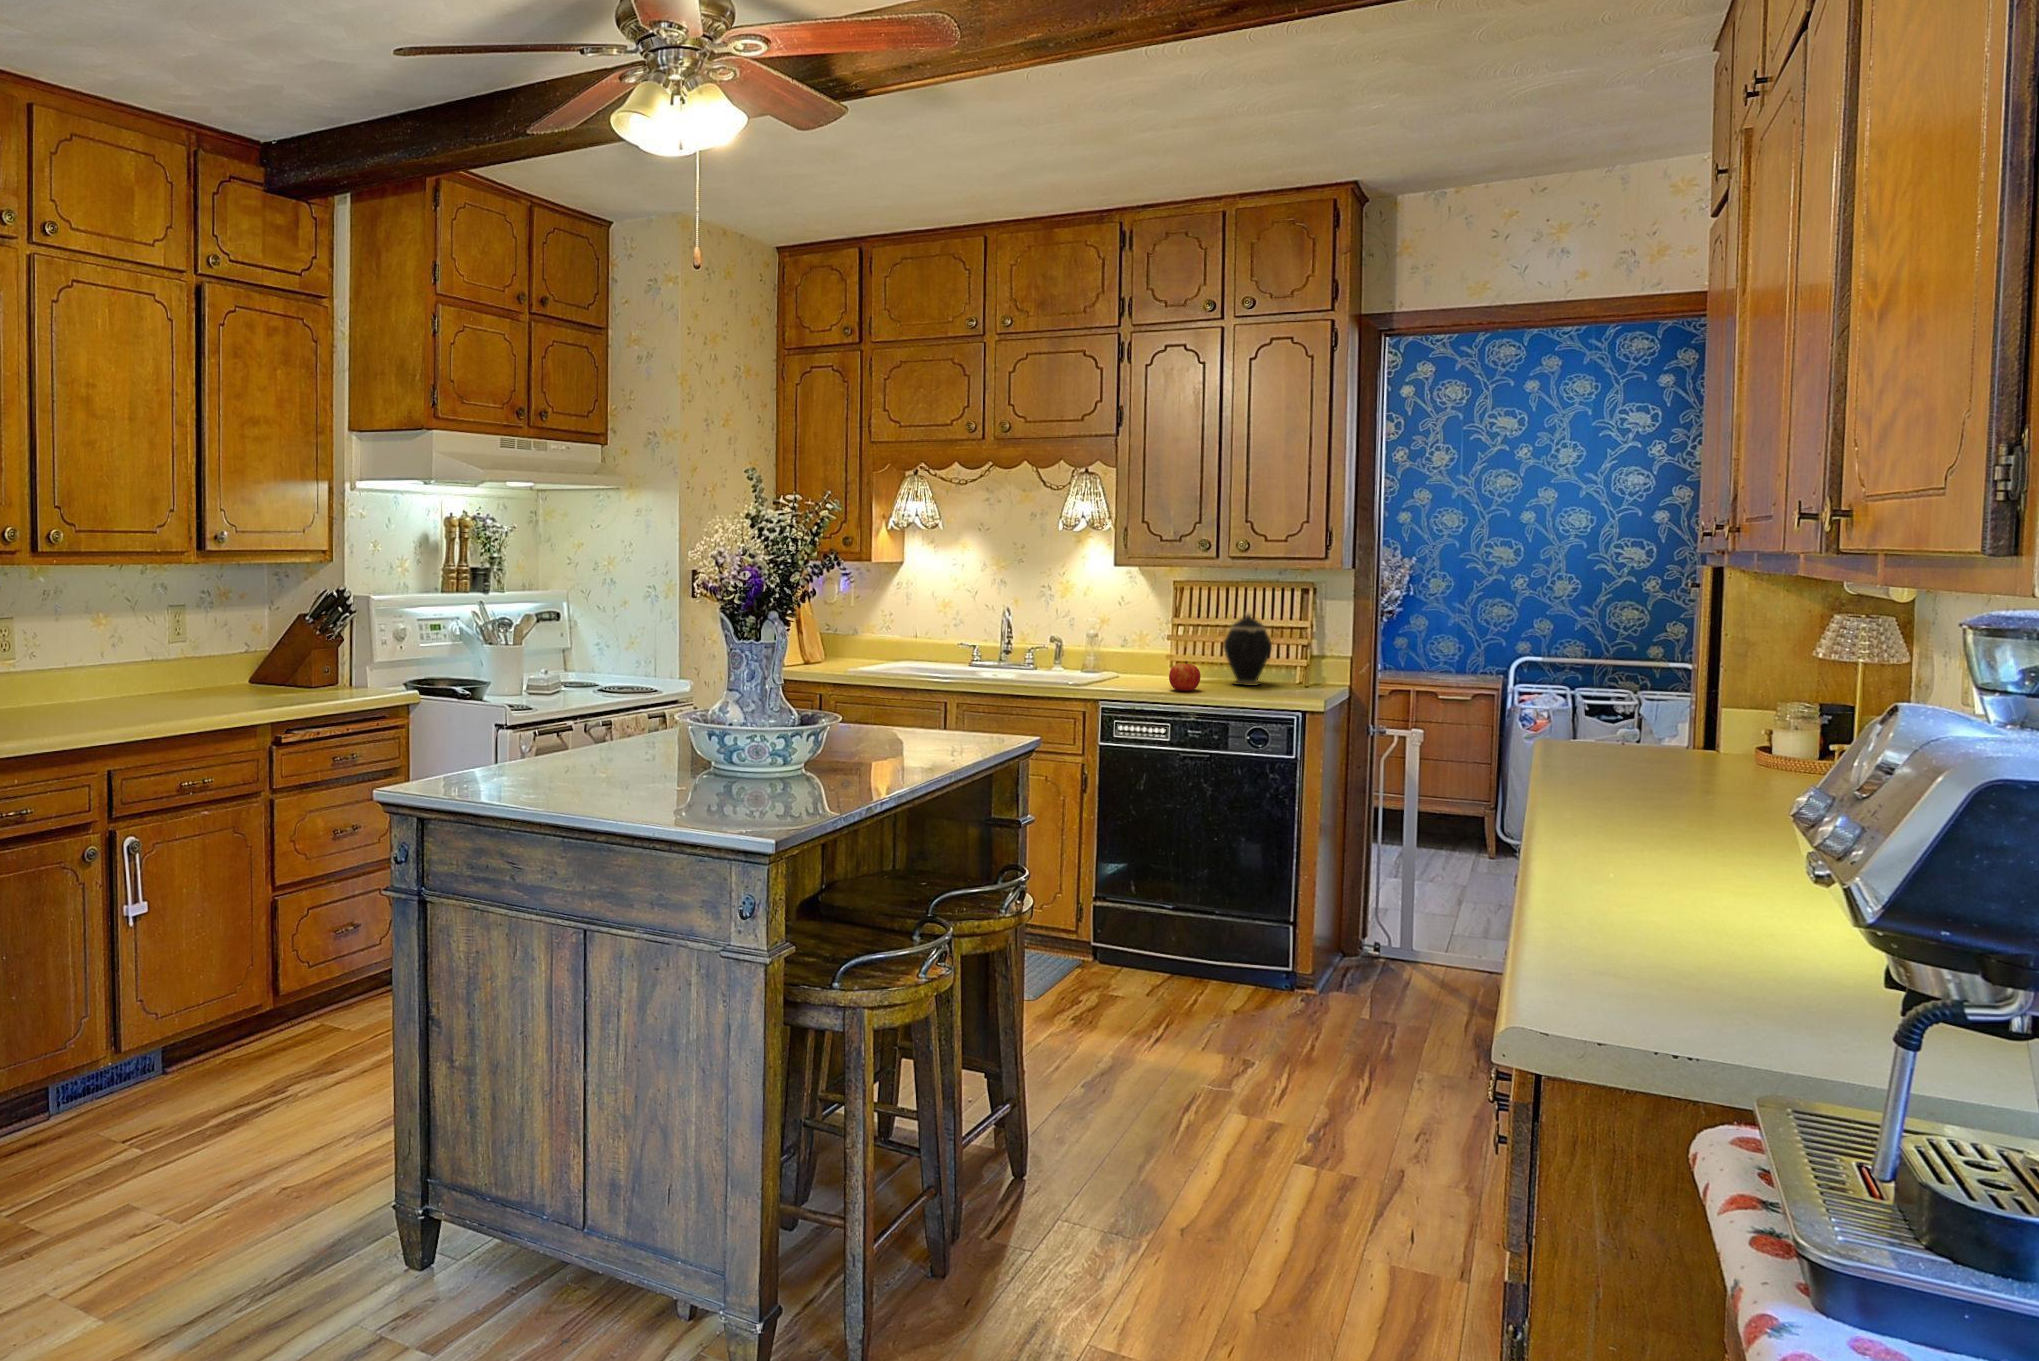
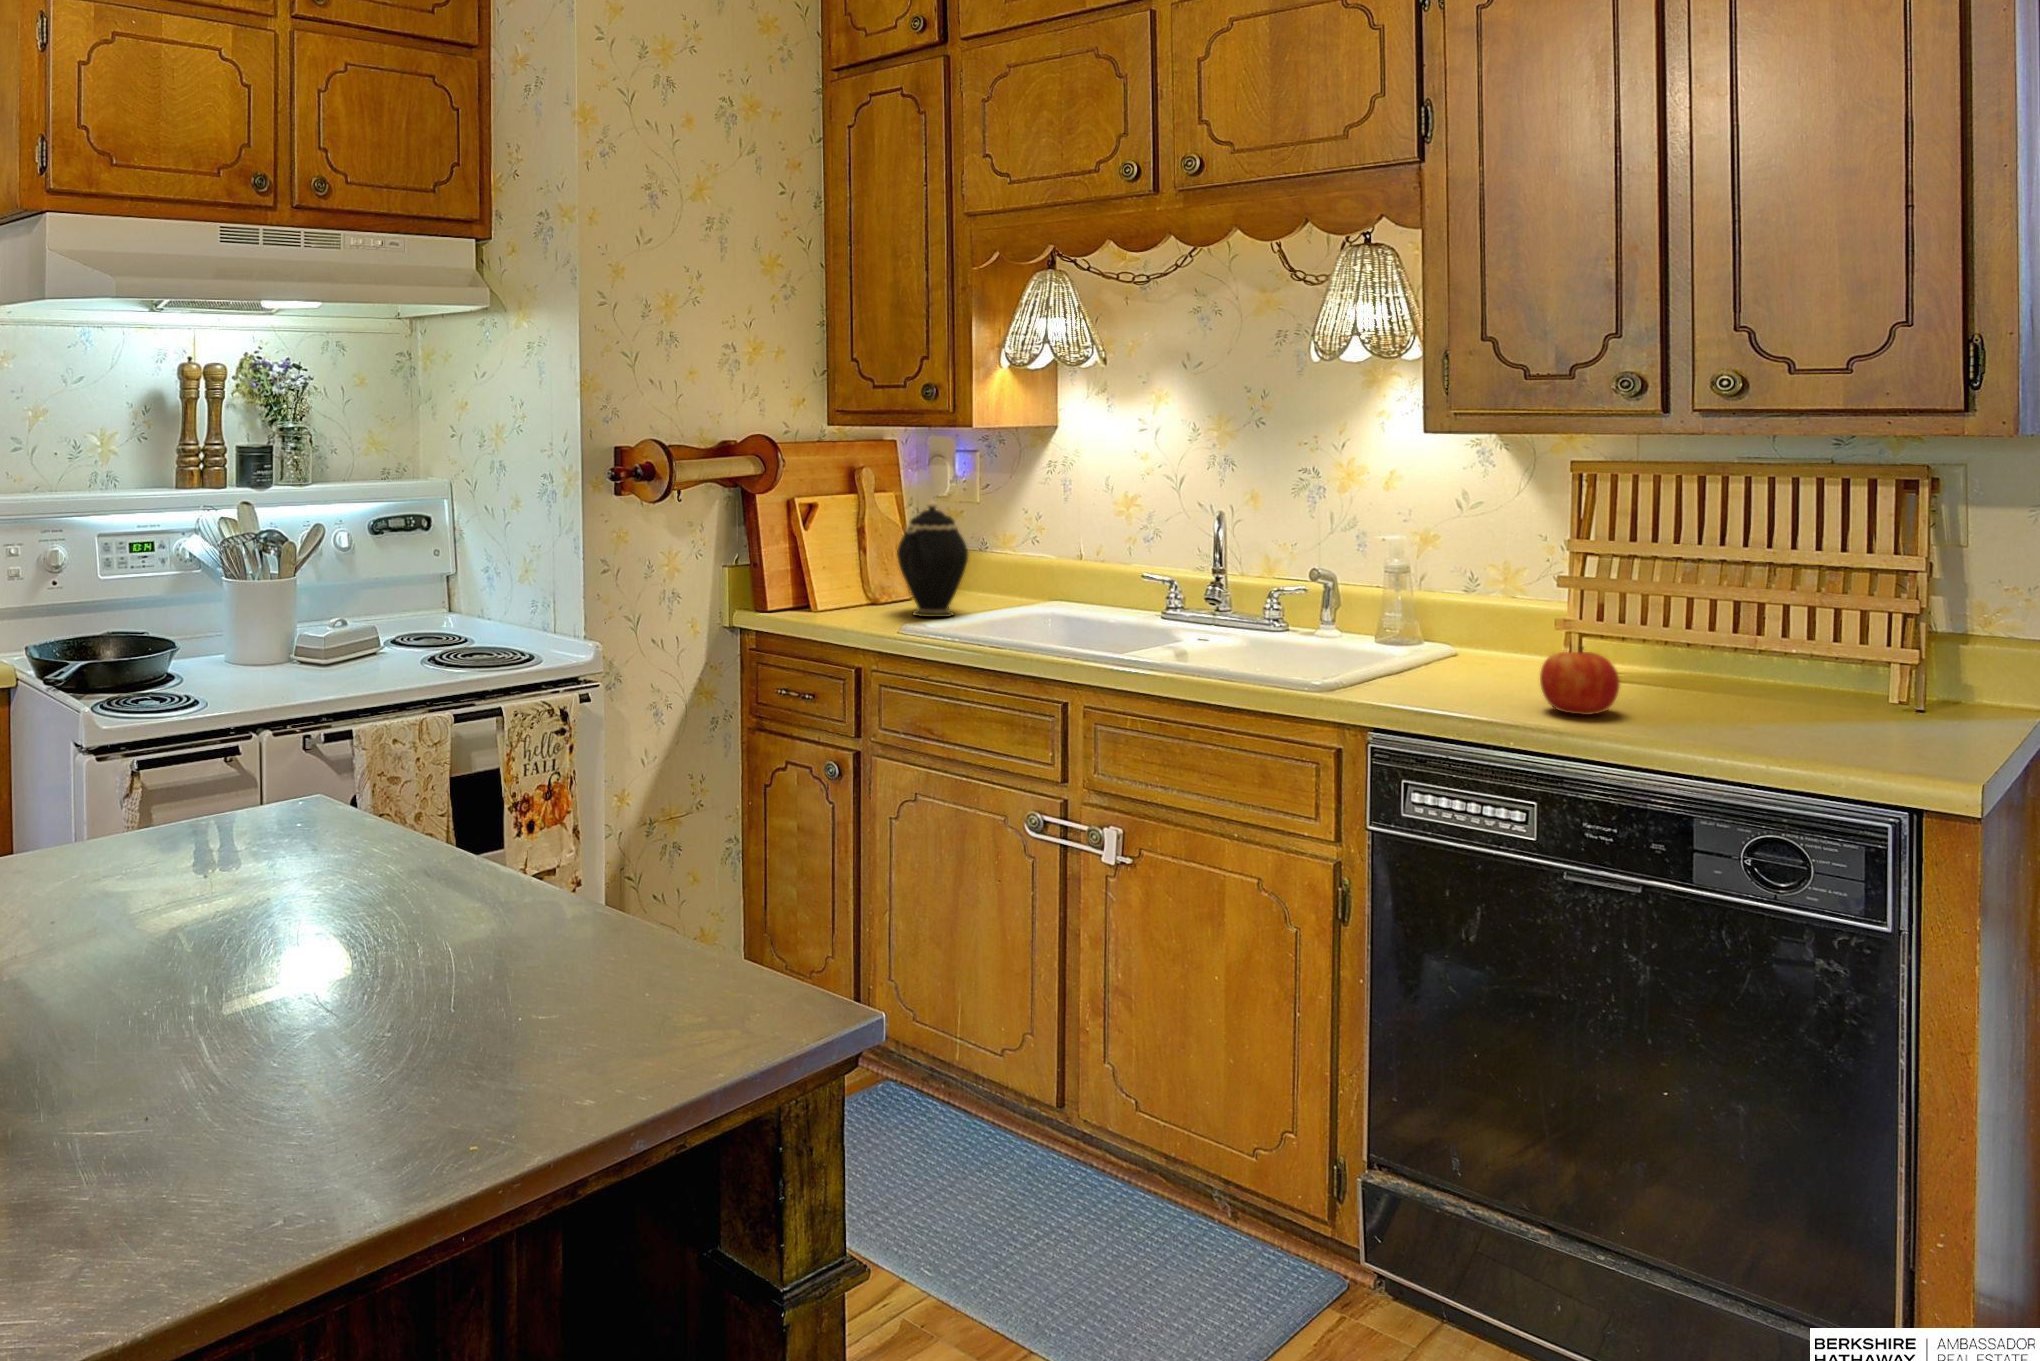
teapot: present [1223,612,1272,686] -> present [897,500,968,617]

